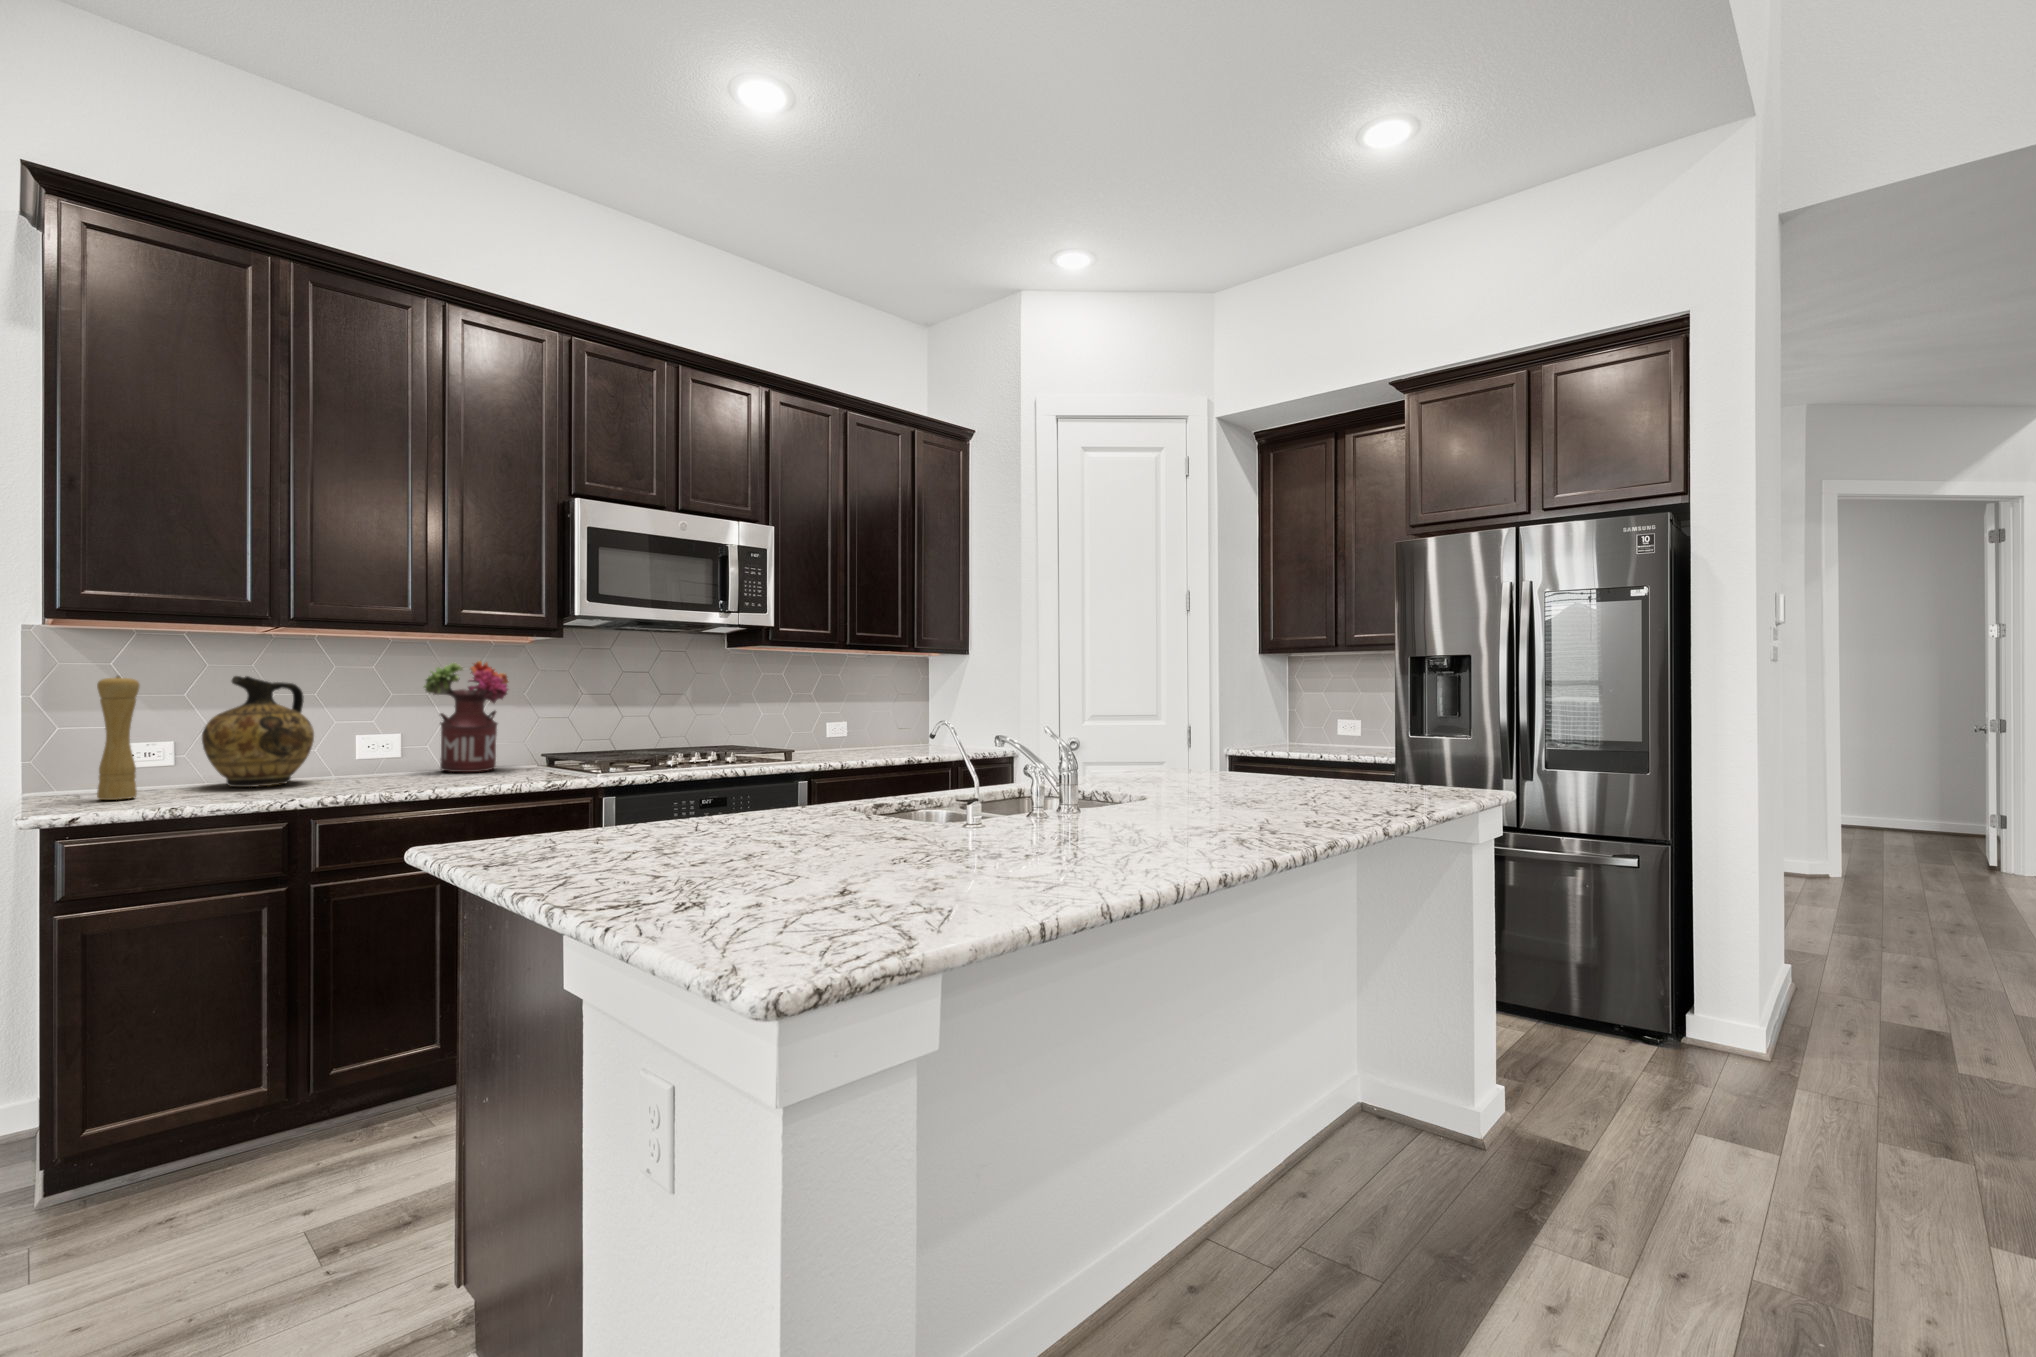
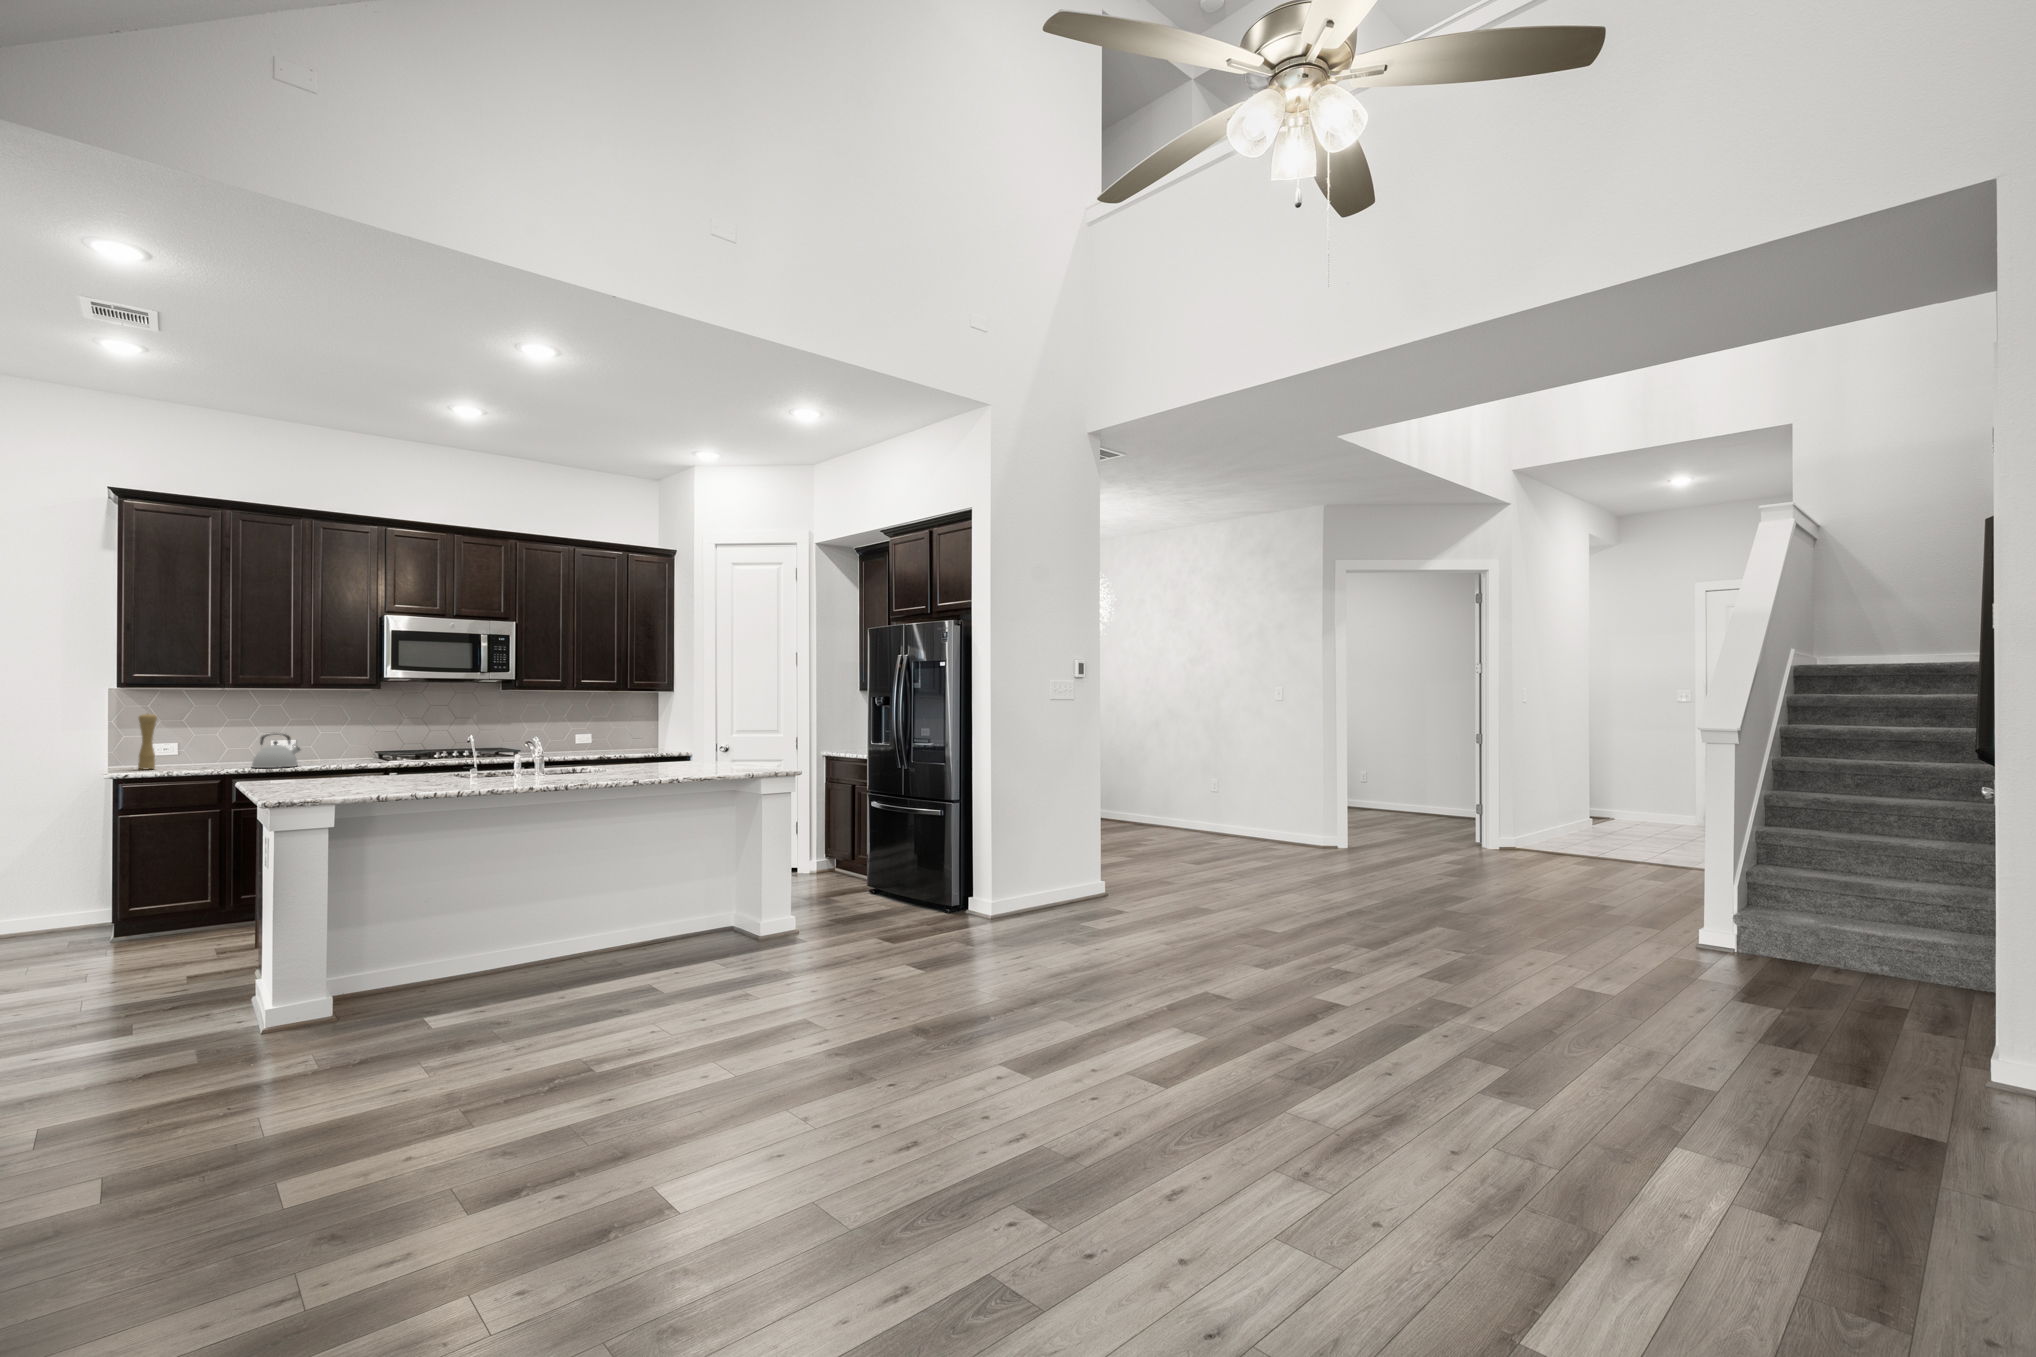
flower arrangement: present [424,661,508,772] -> none [301,702,350,761]
ceramic jug: present [202,676,314,787] -> none [187,712,242,766]
kettle: none [344,719,440,792] -> present [252,733,300,768]

